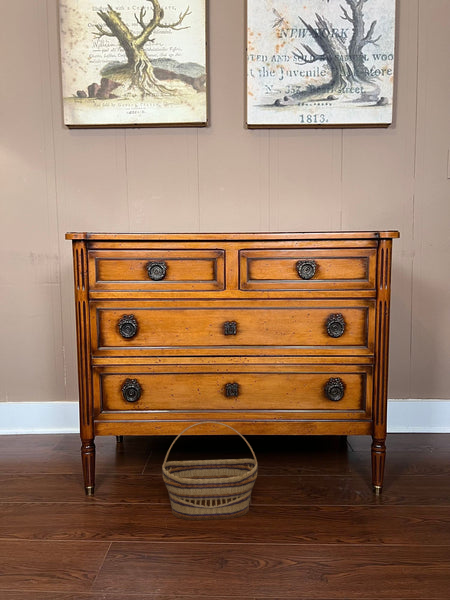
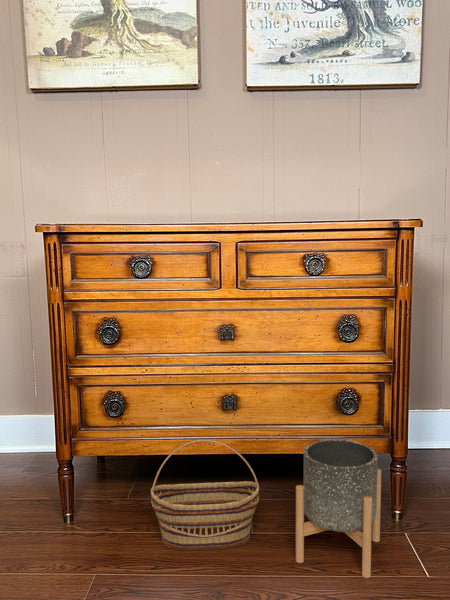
planter: none [290,422,365,546] -> present [296,439,381,578]

